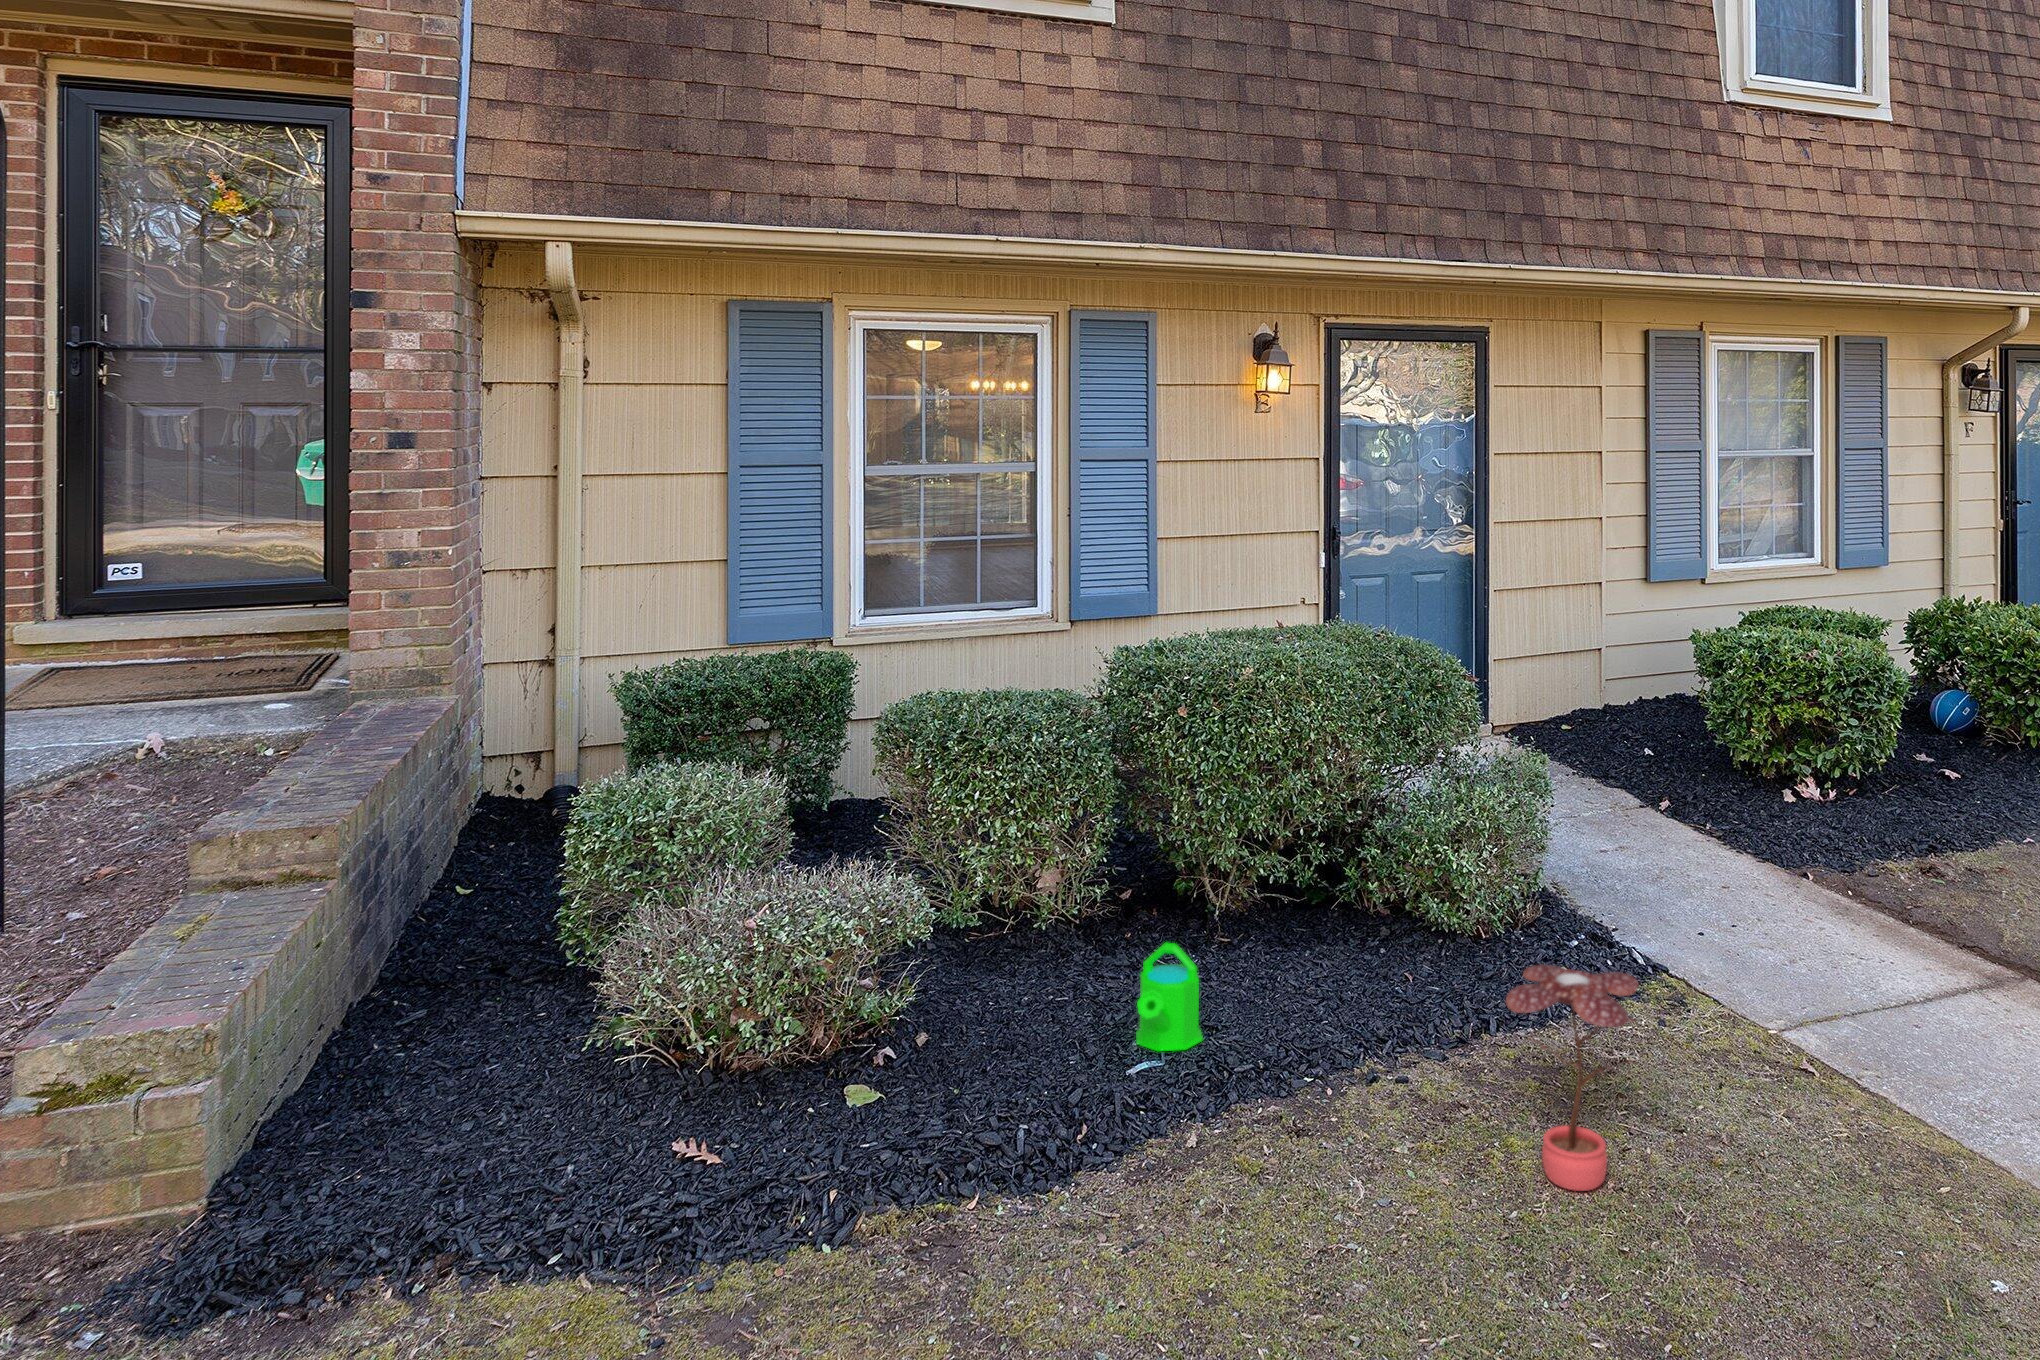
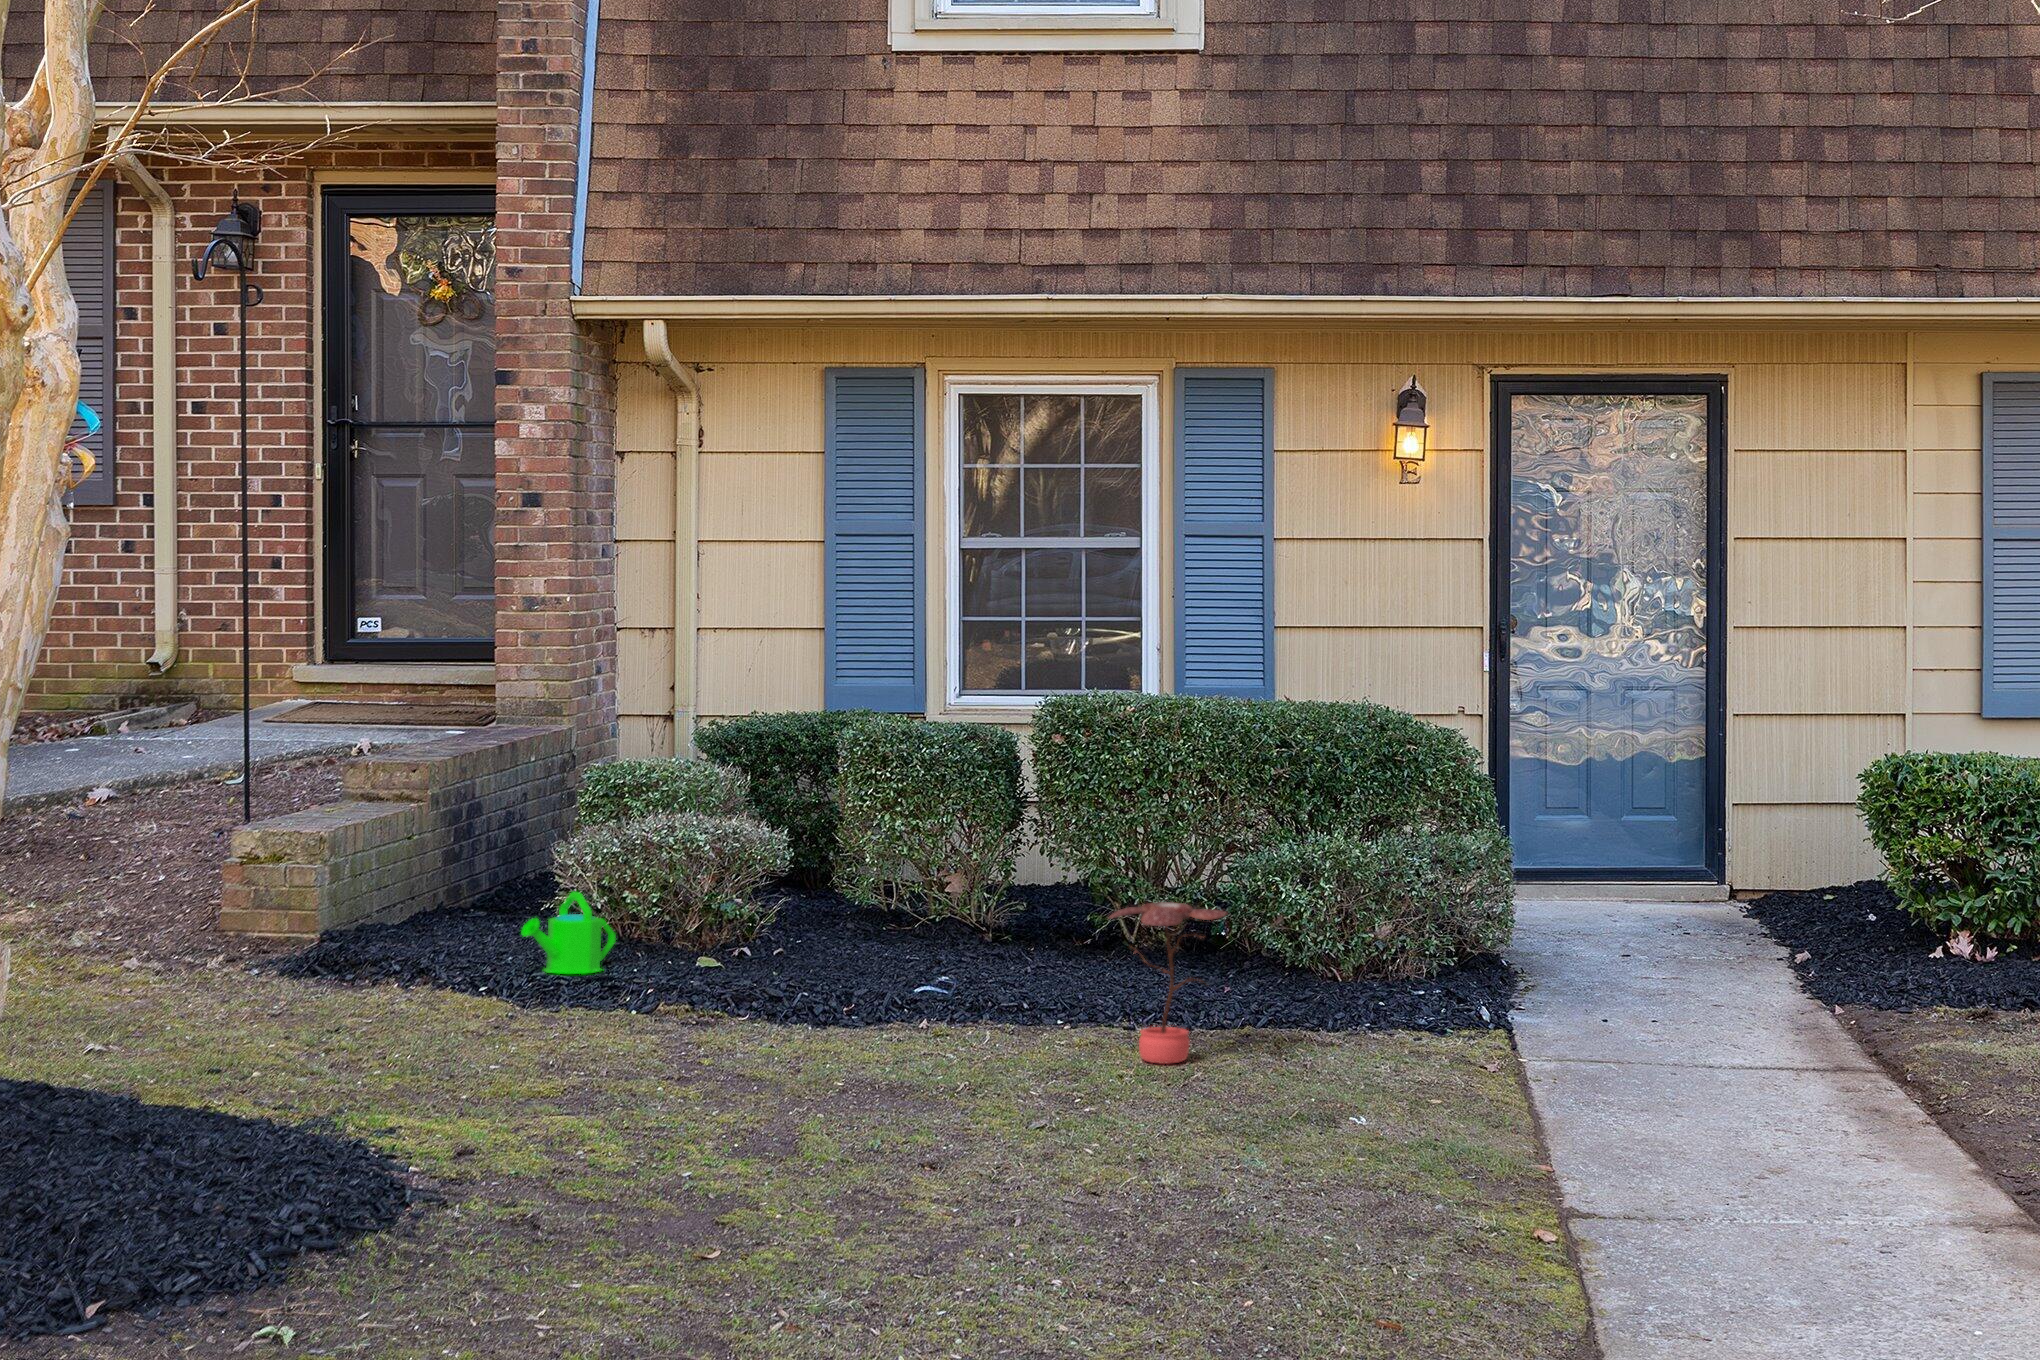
watering can: present [1136,943,1203,1051] -> present [521,892,616,974]

